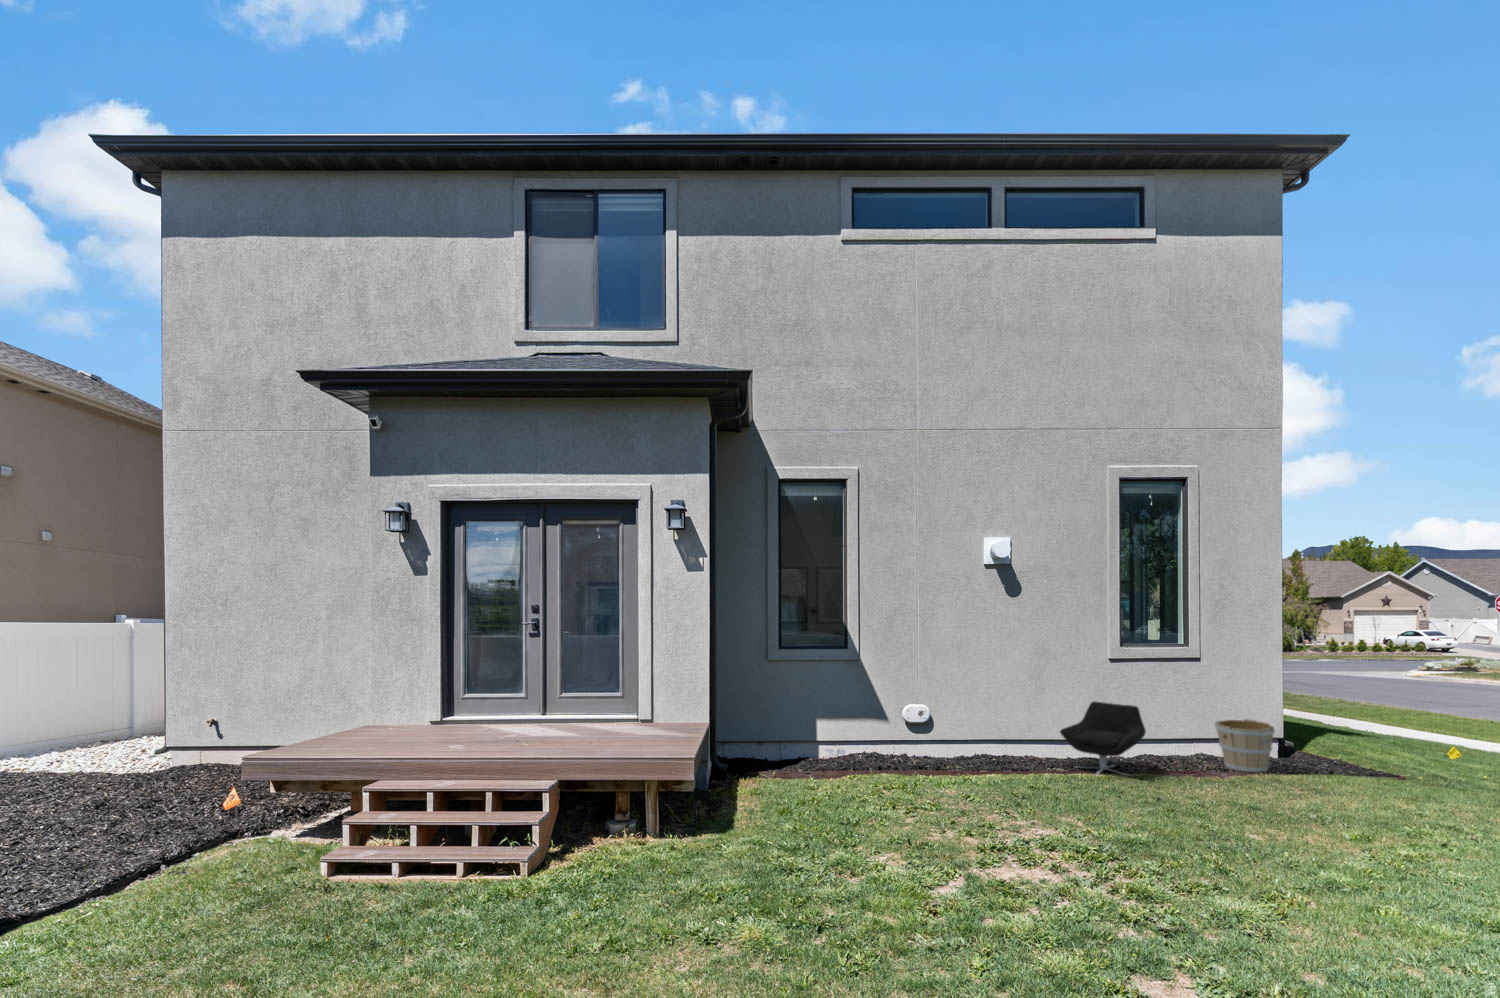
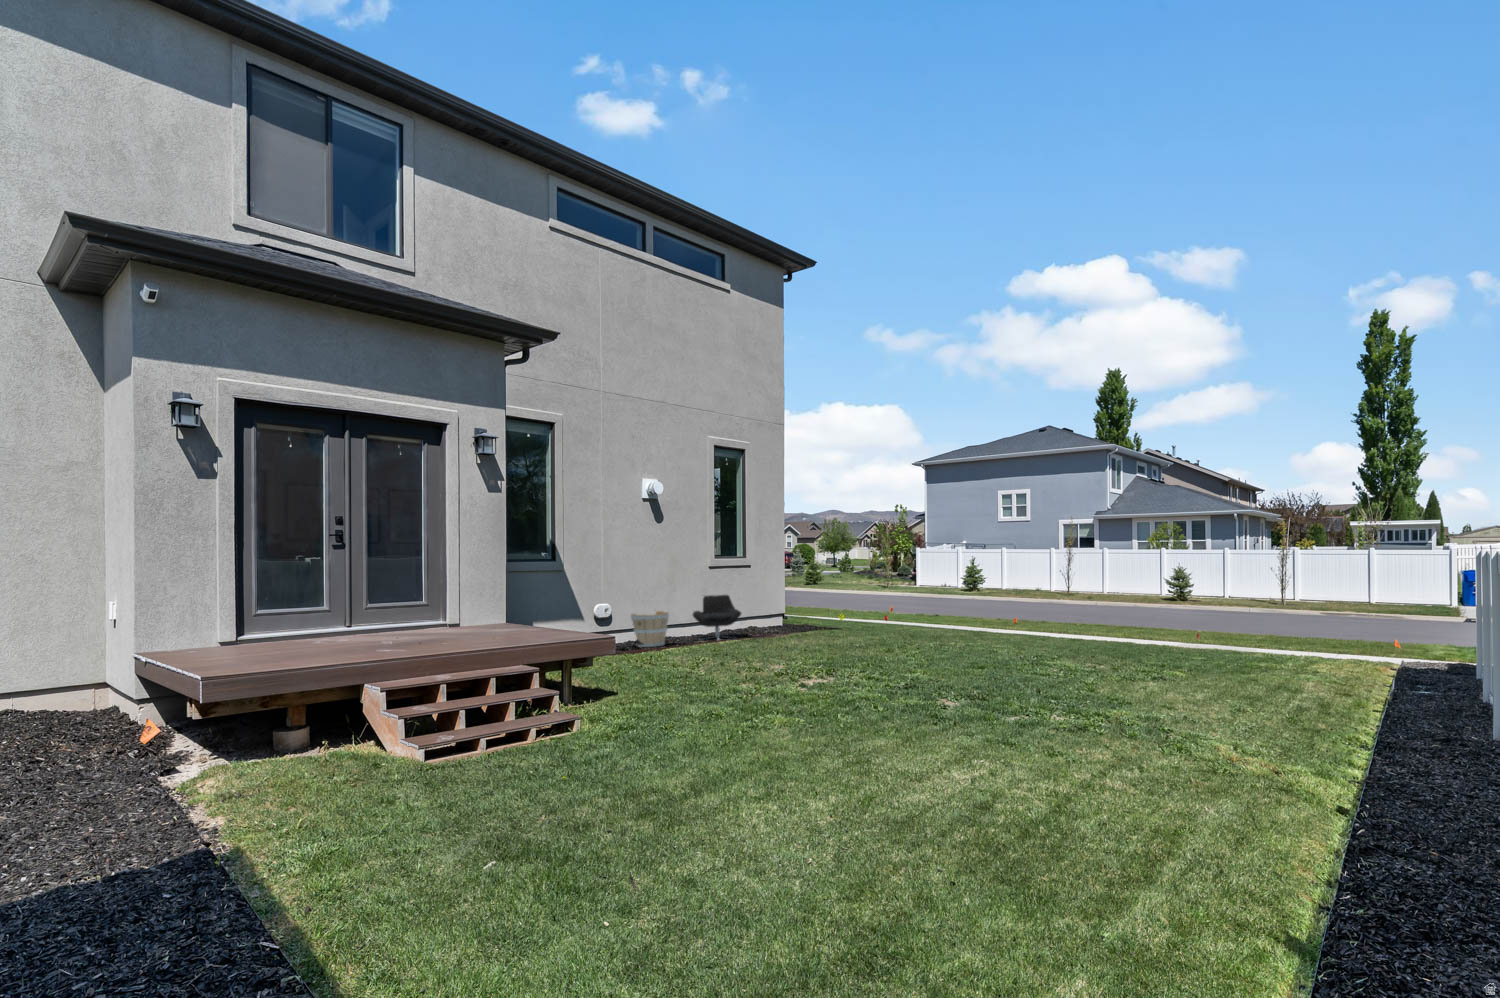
wooden bucket: present [1215,719,1275,772] -> present [631,611,669,647]

